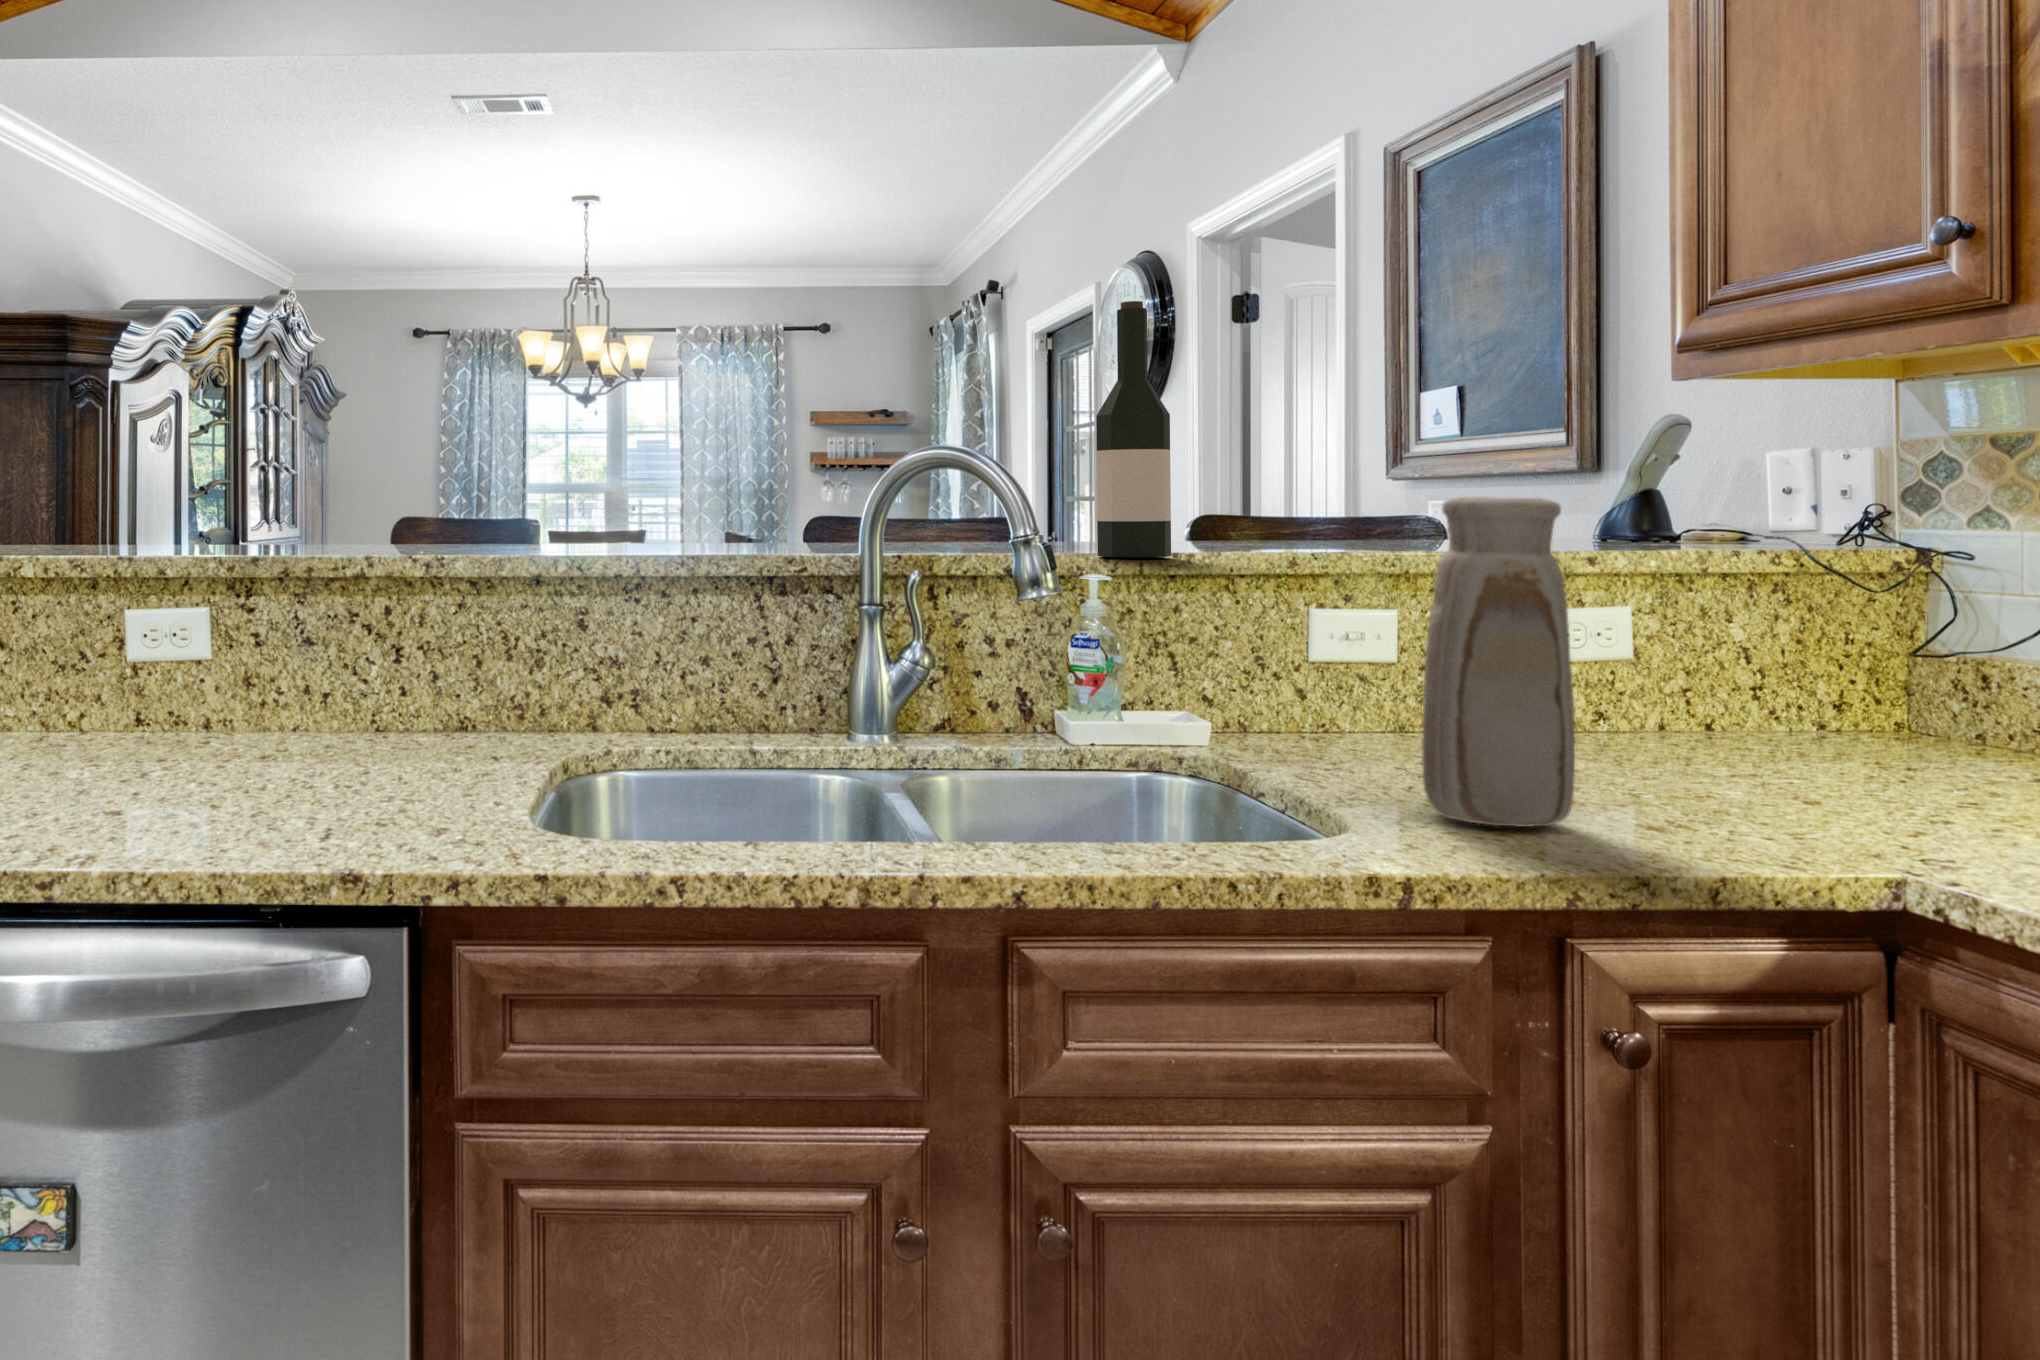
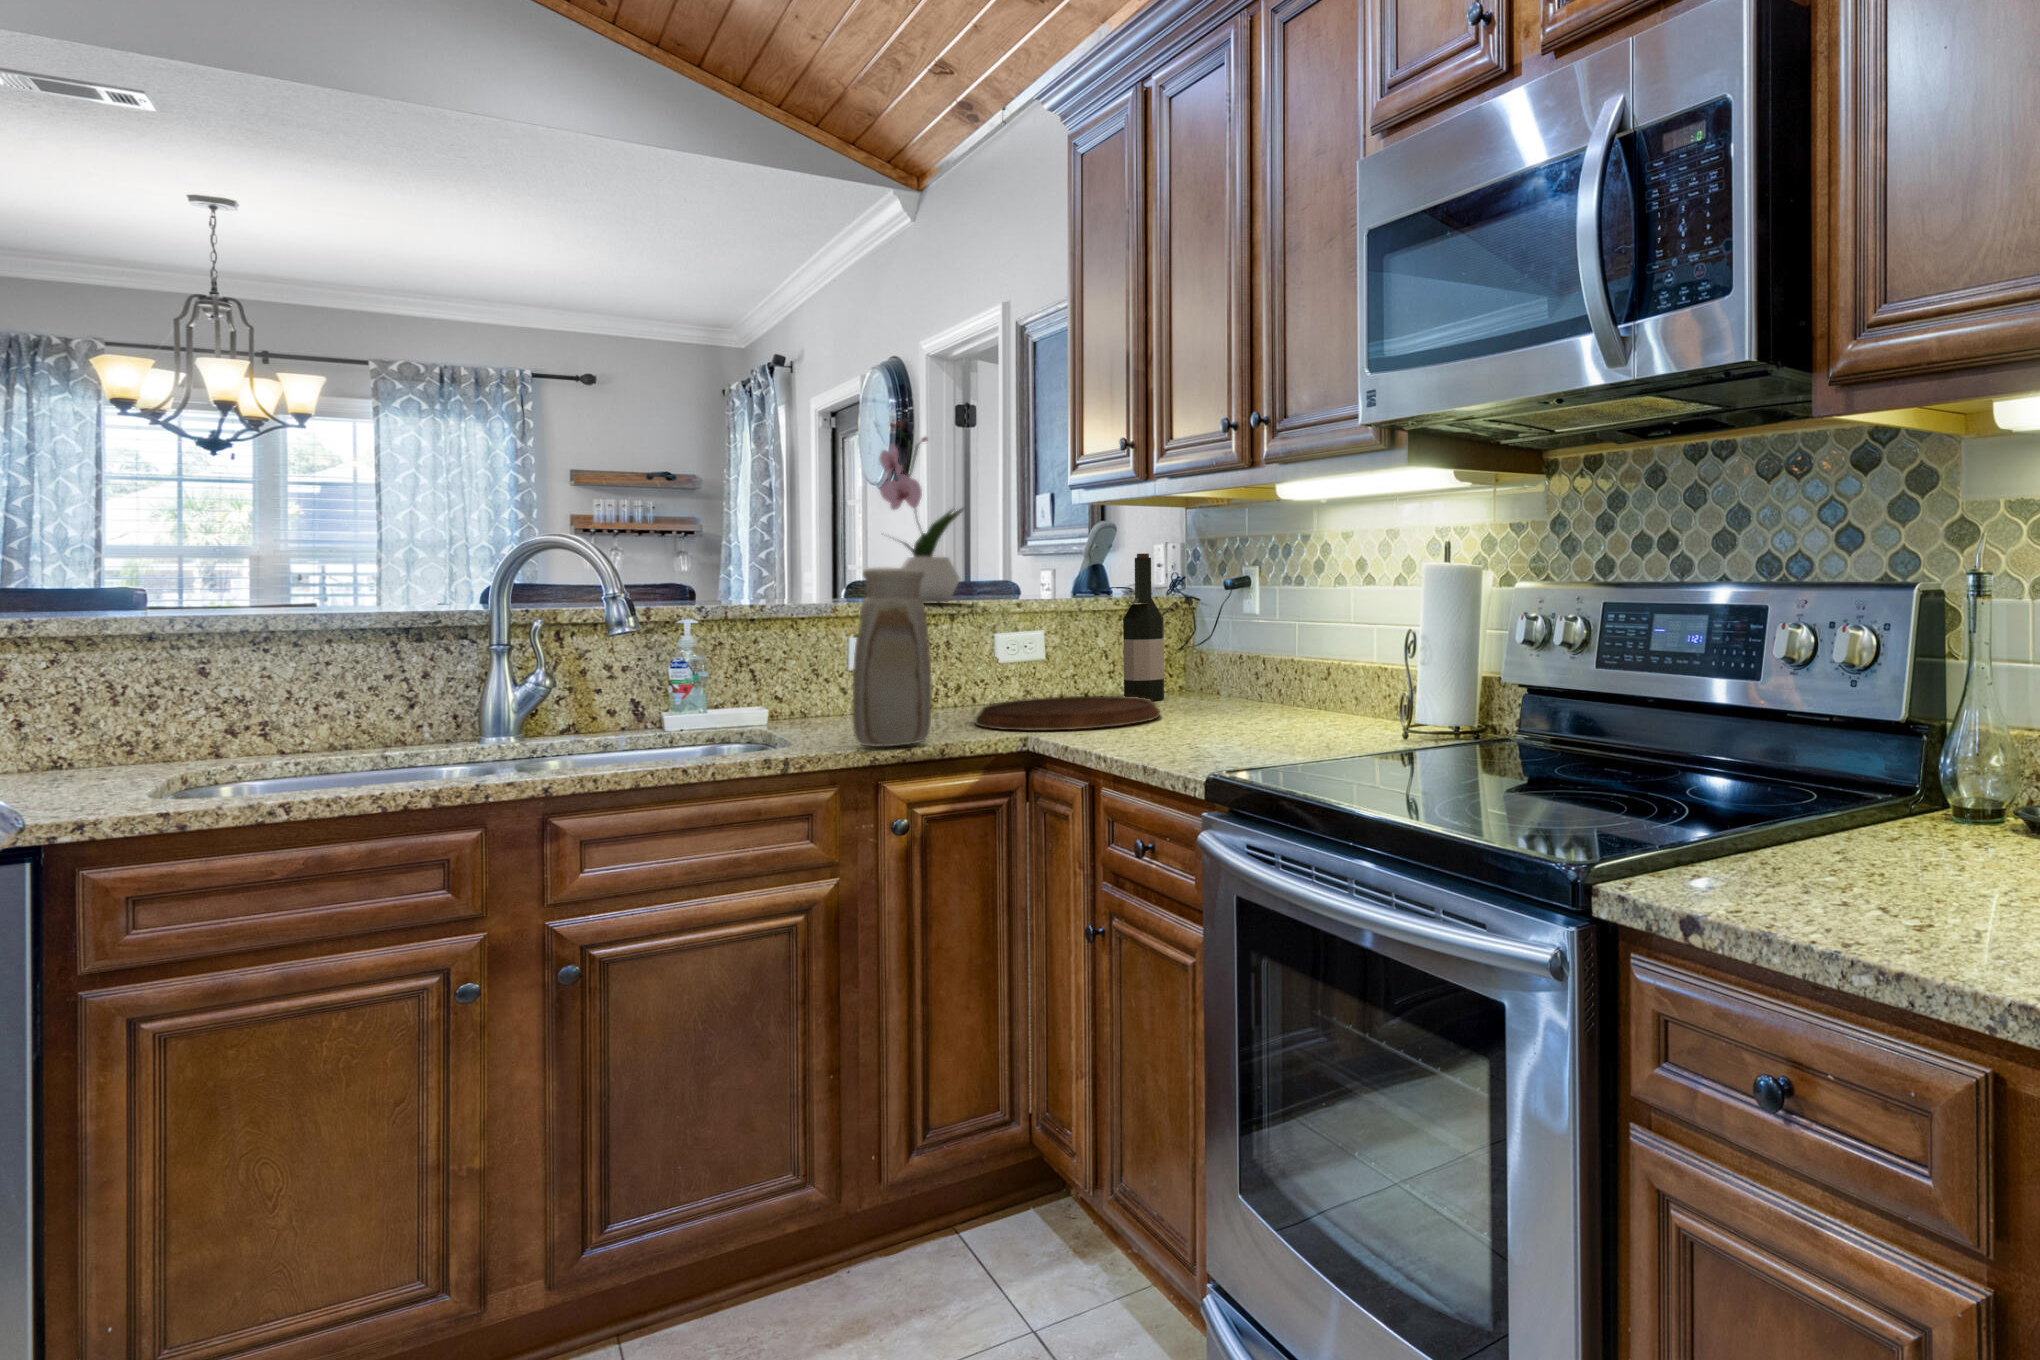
flower arrangement: none [1352,263,1509,558] -> present [880,422,963,602]
wine bottle: present [1096,301,1171,557] -> present [1123,554,1164,700]
cutting board: none [1576,737,2006,826] -> present [975,696,1160,731]

